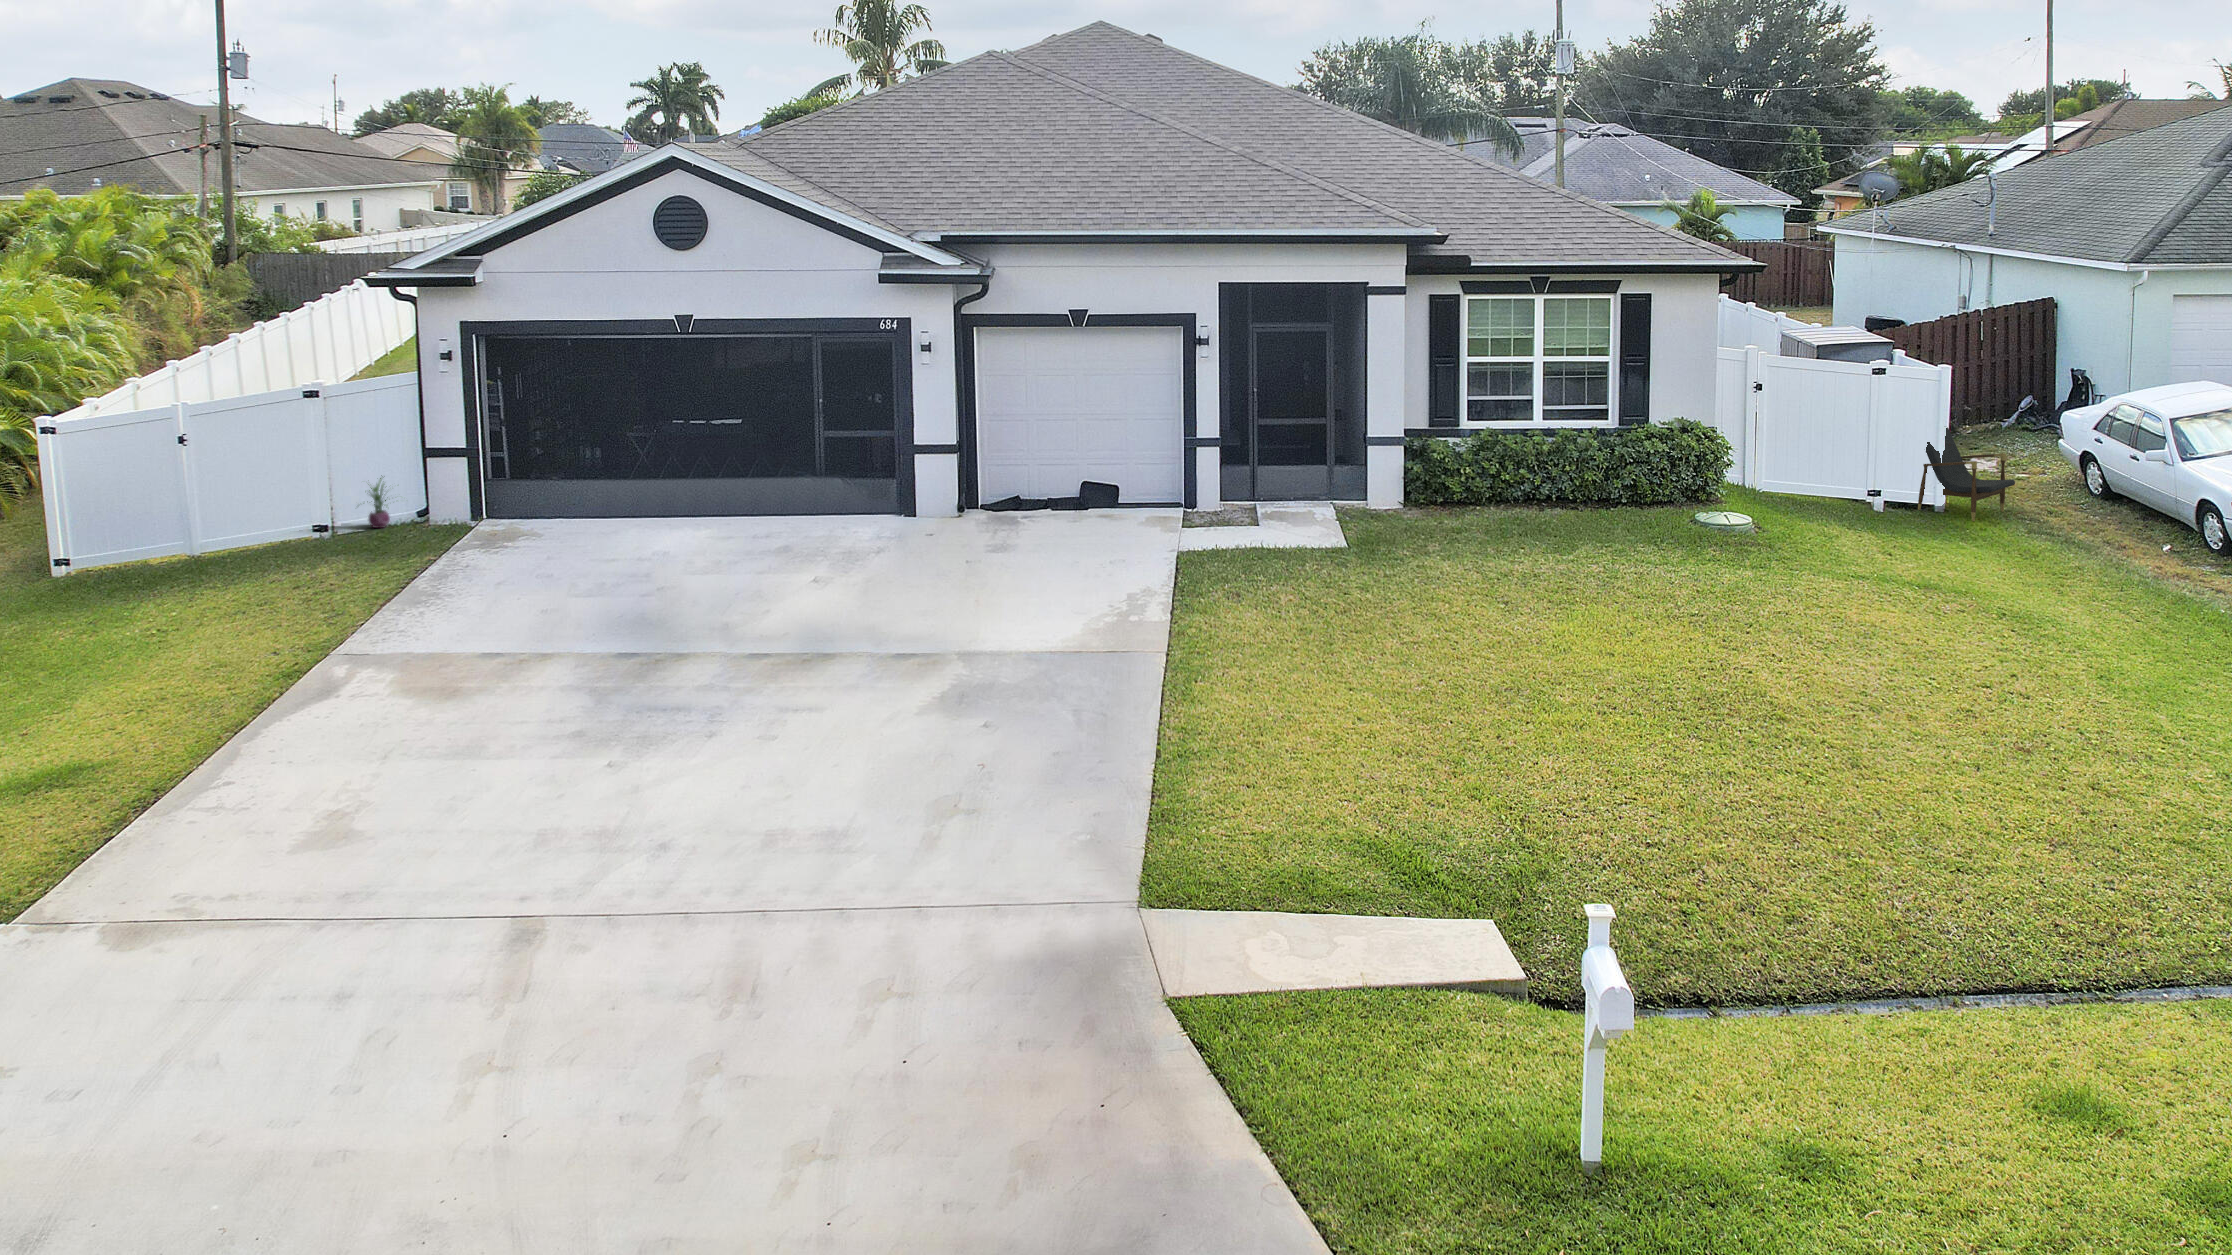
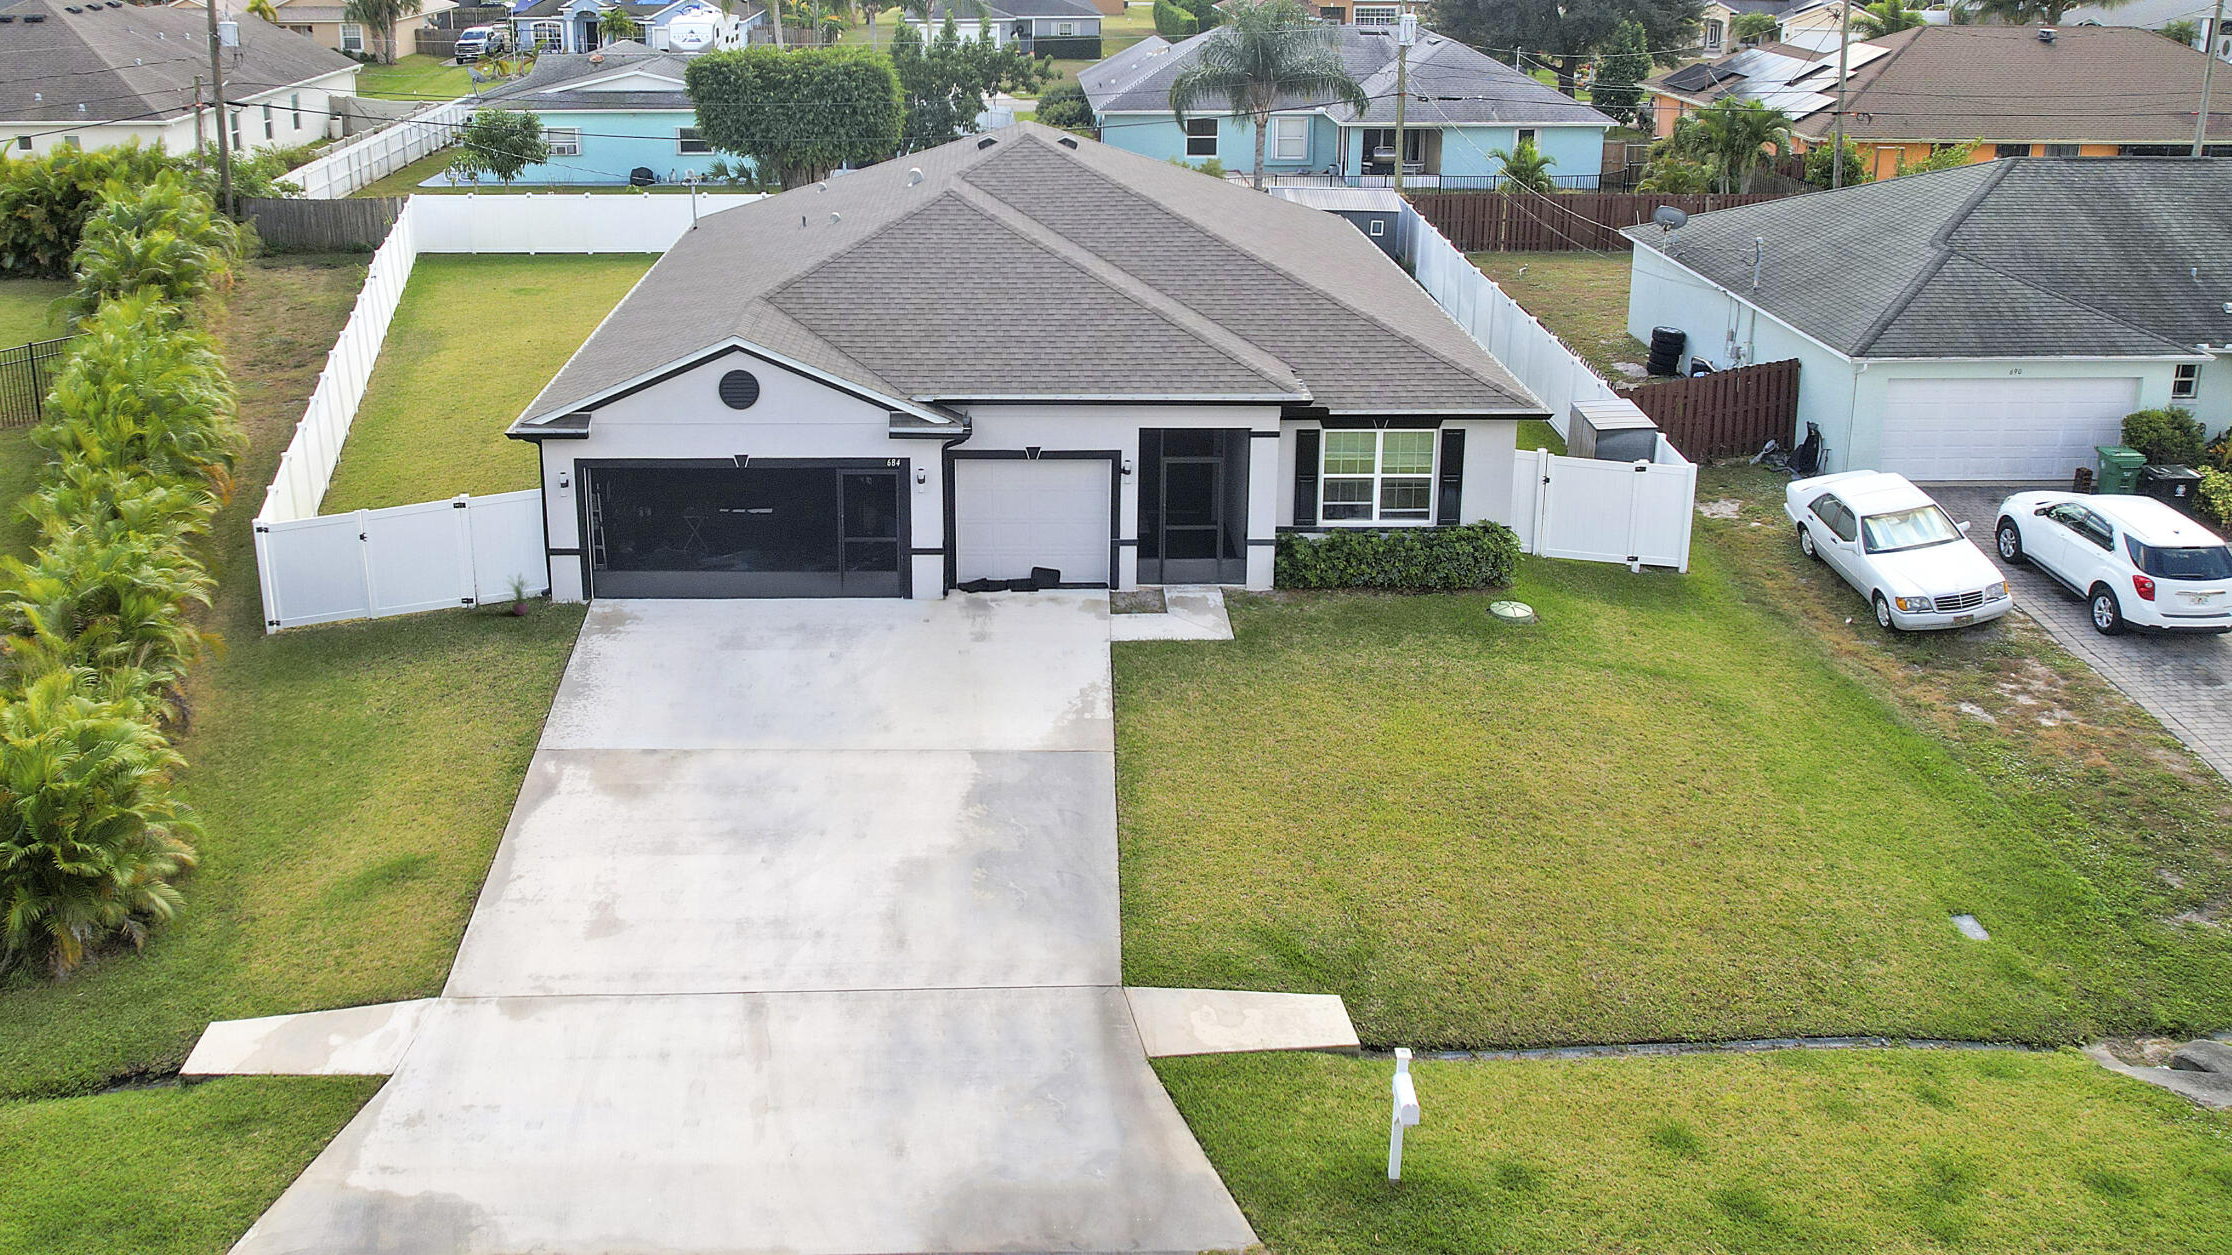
lounge chair: present [1918,427,2015,521] -> none [1666,516,1741,595]

